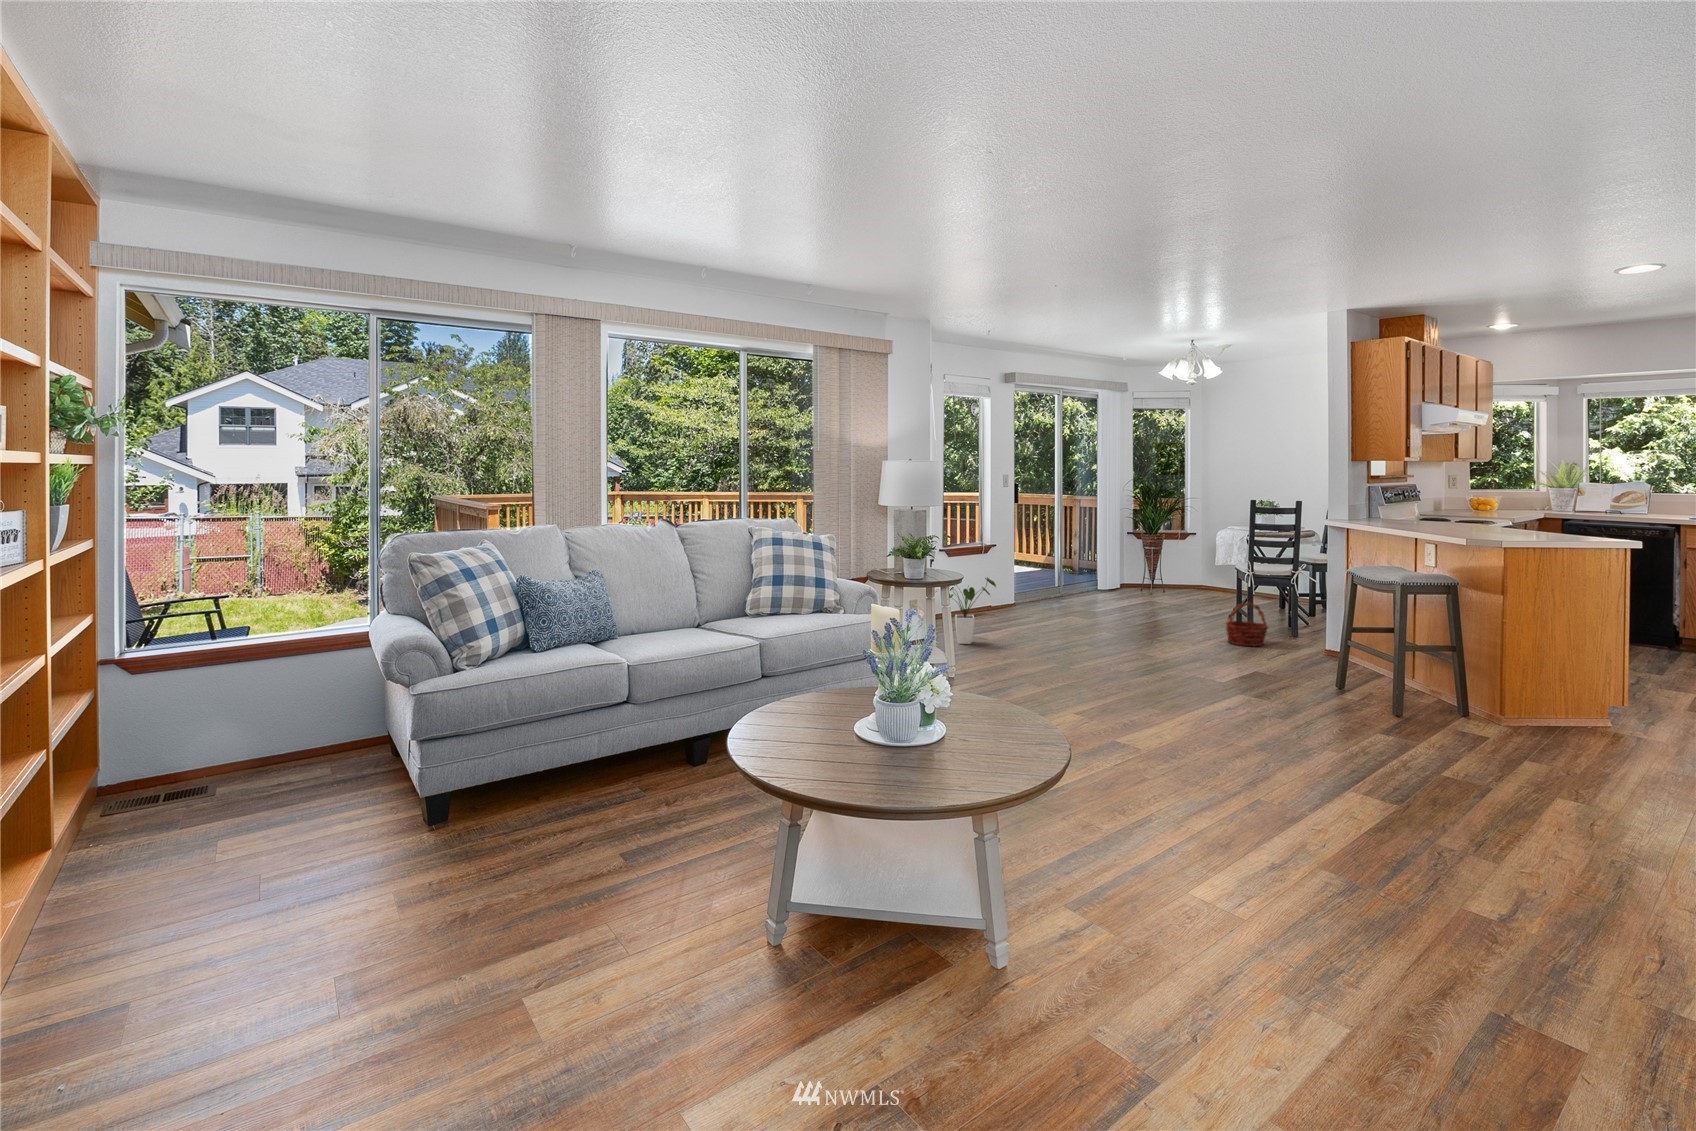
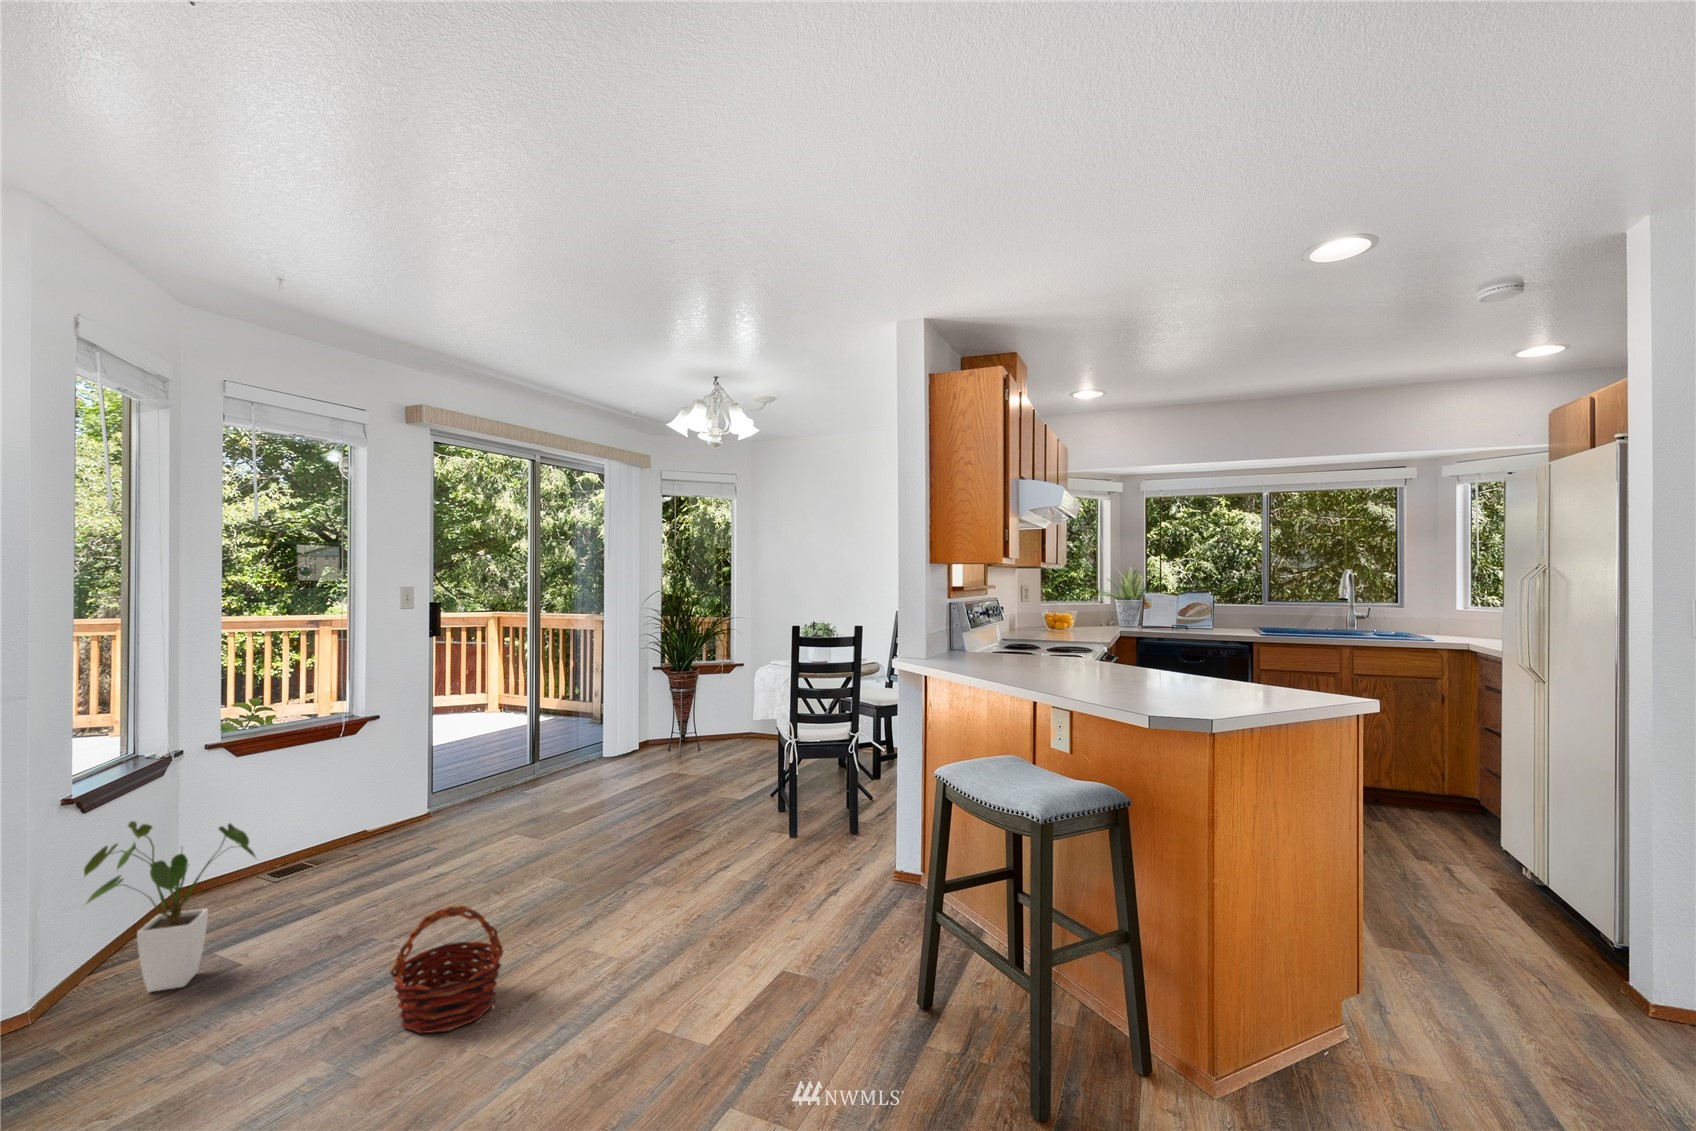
basket: present [1226,602,1268,646] -> present [390,906,504,1033]

